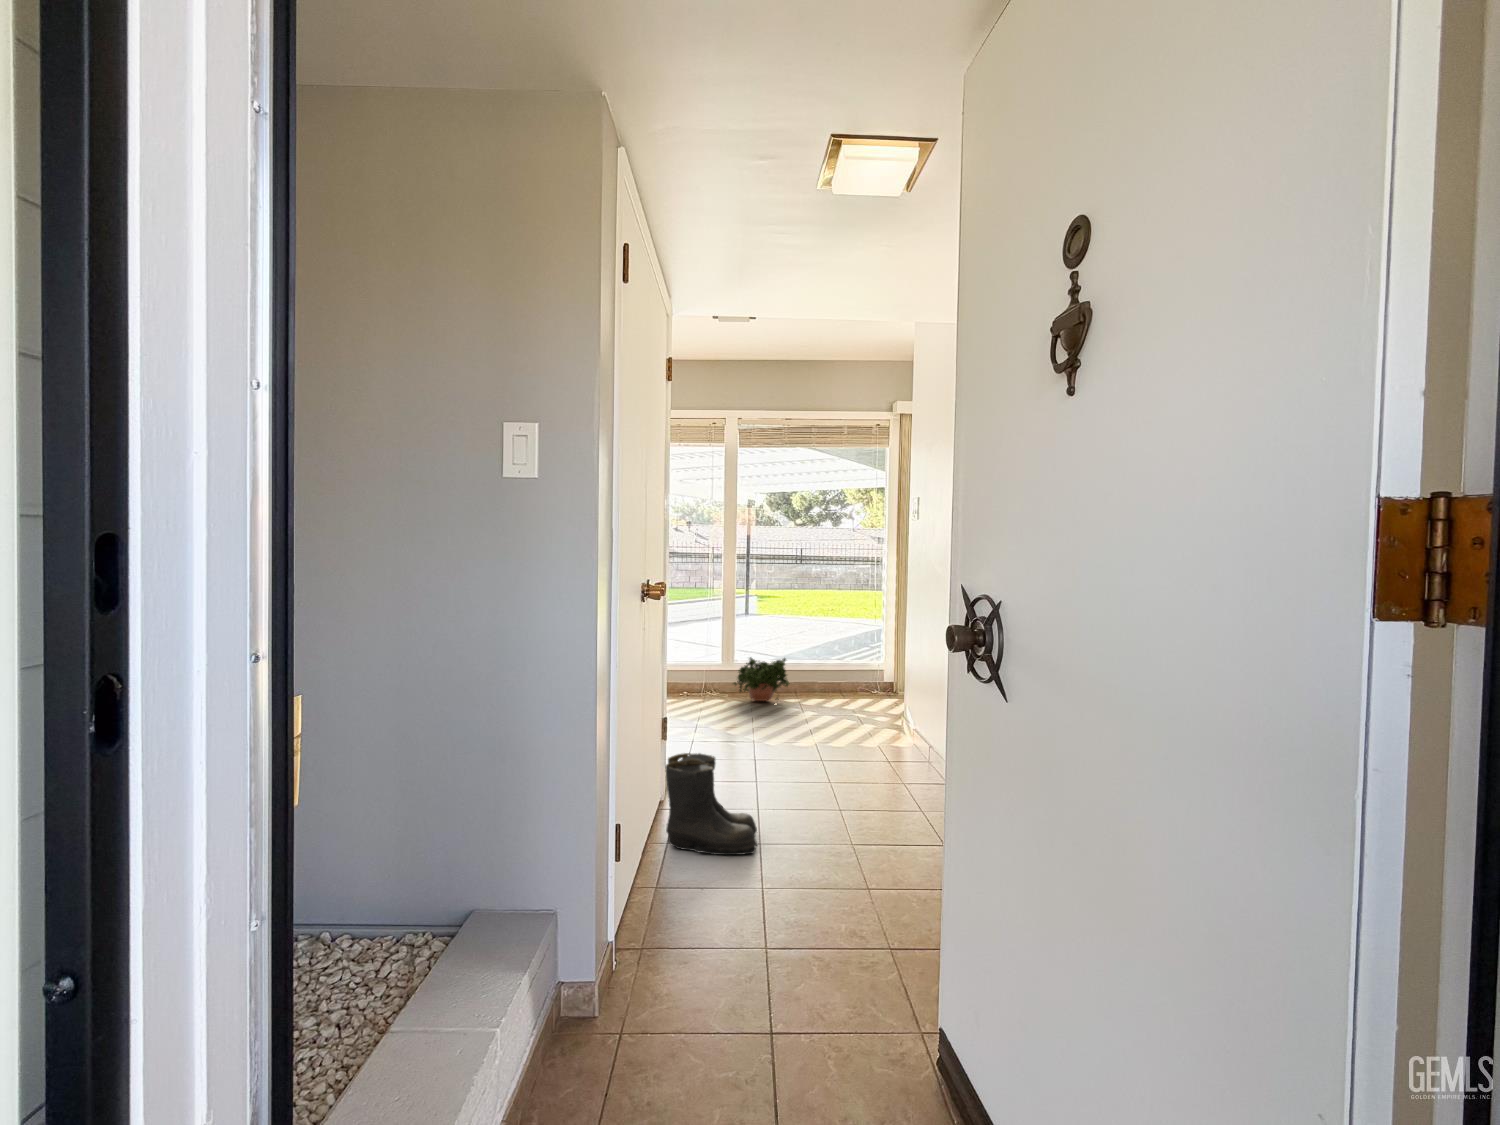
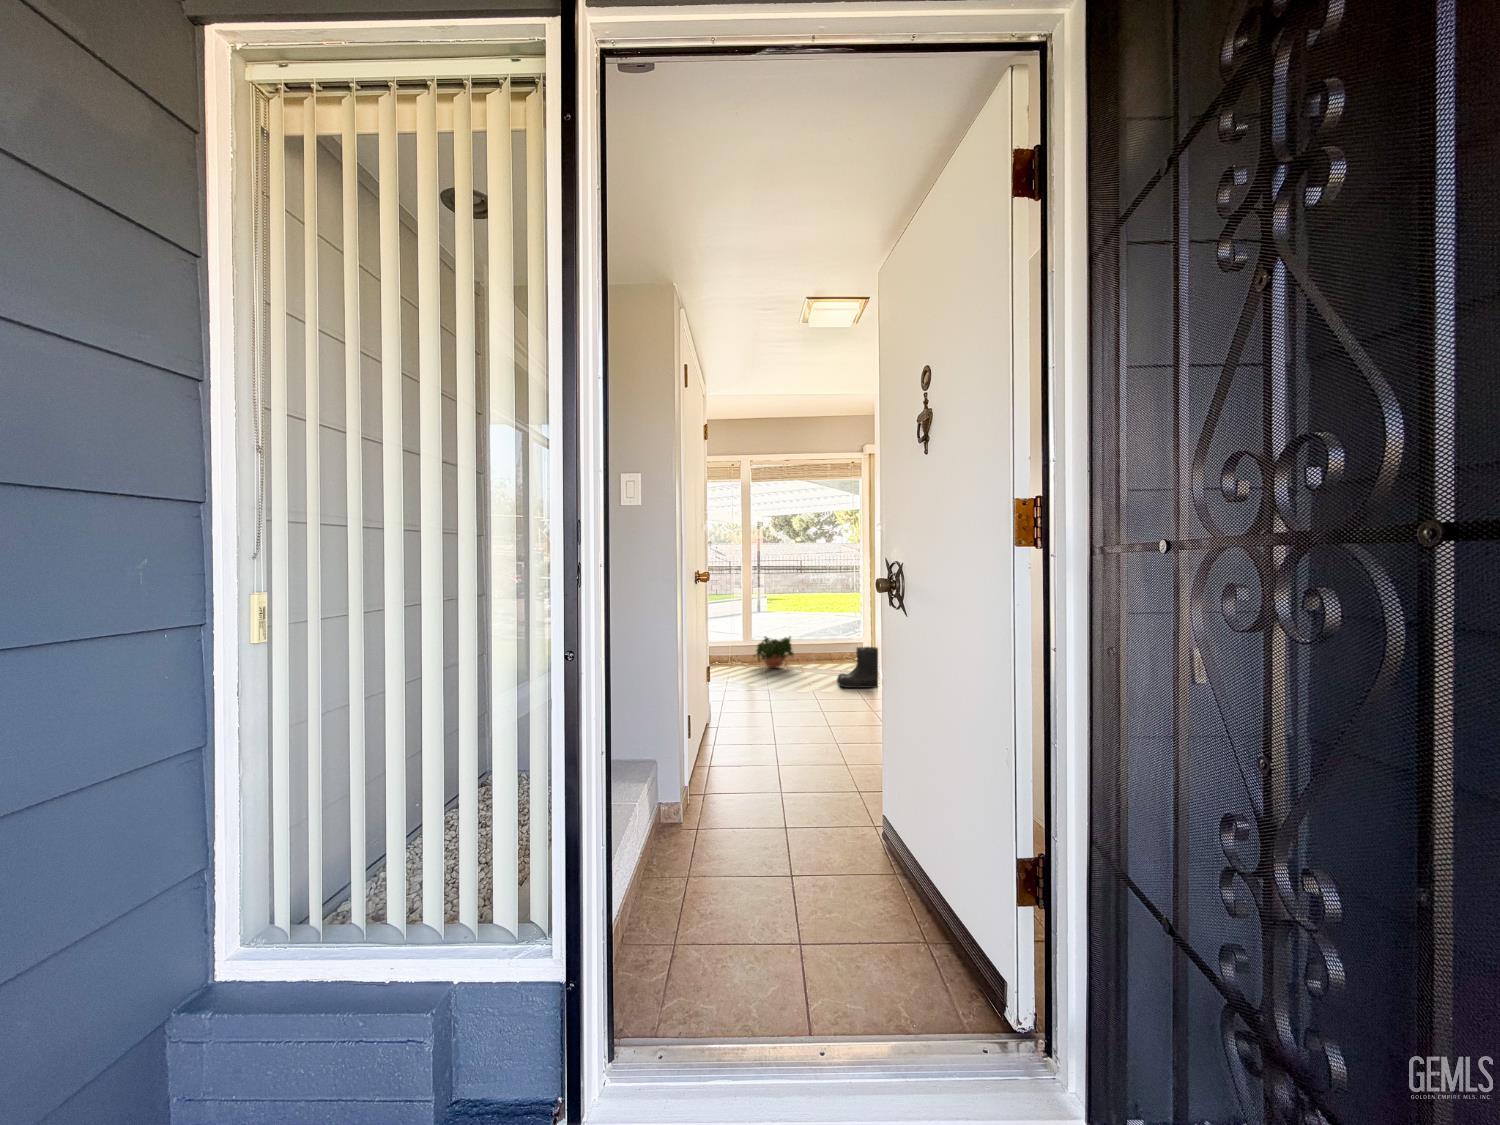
boots: present [666,753,757,855] -> present [837,647,878,688]

